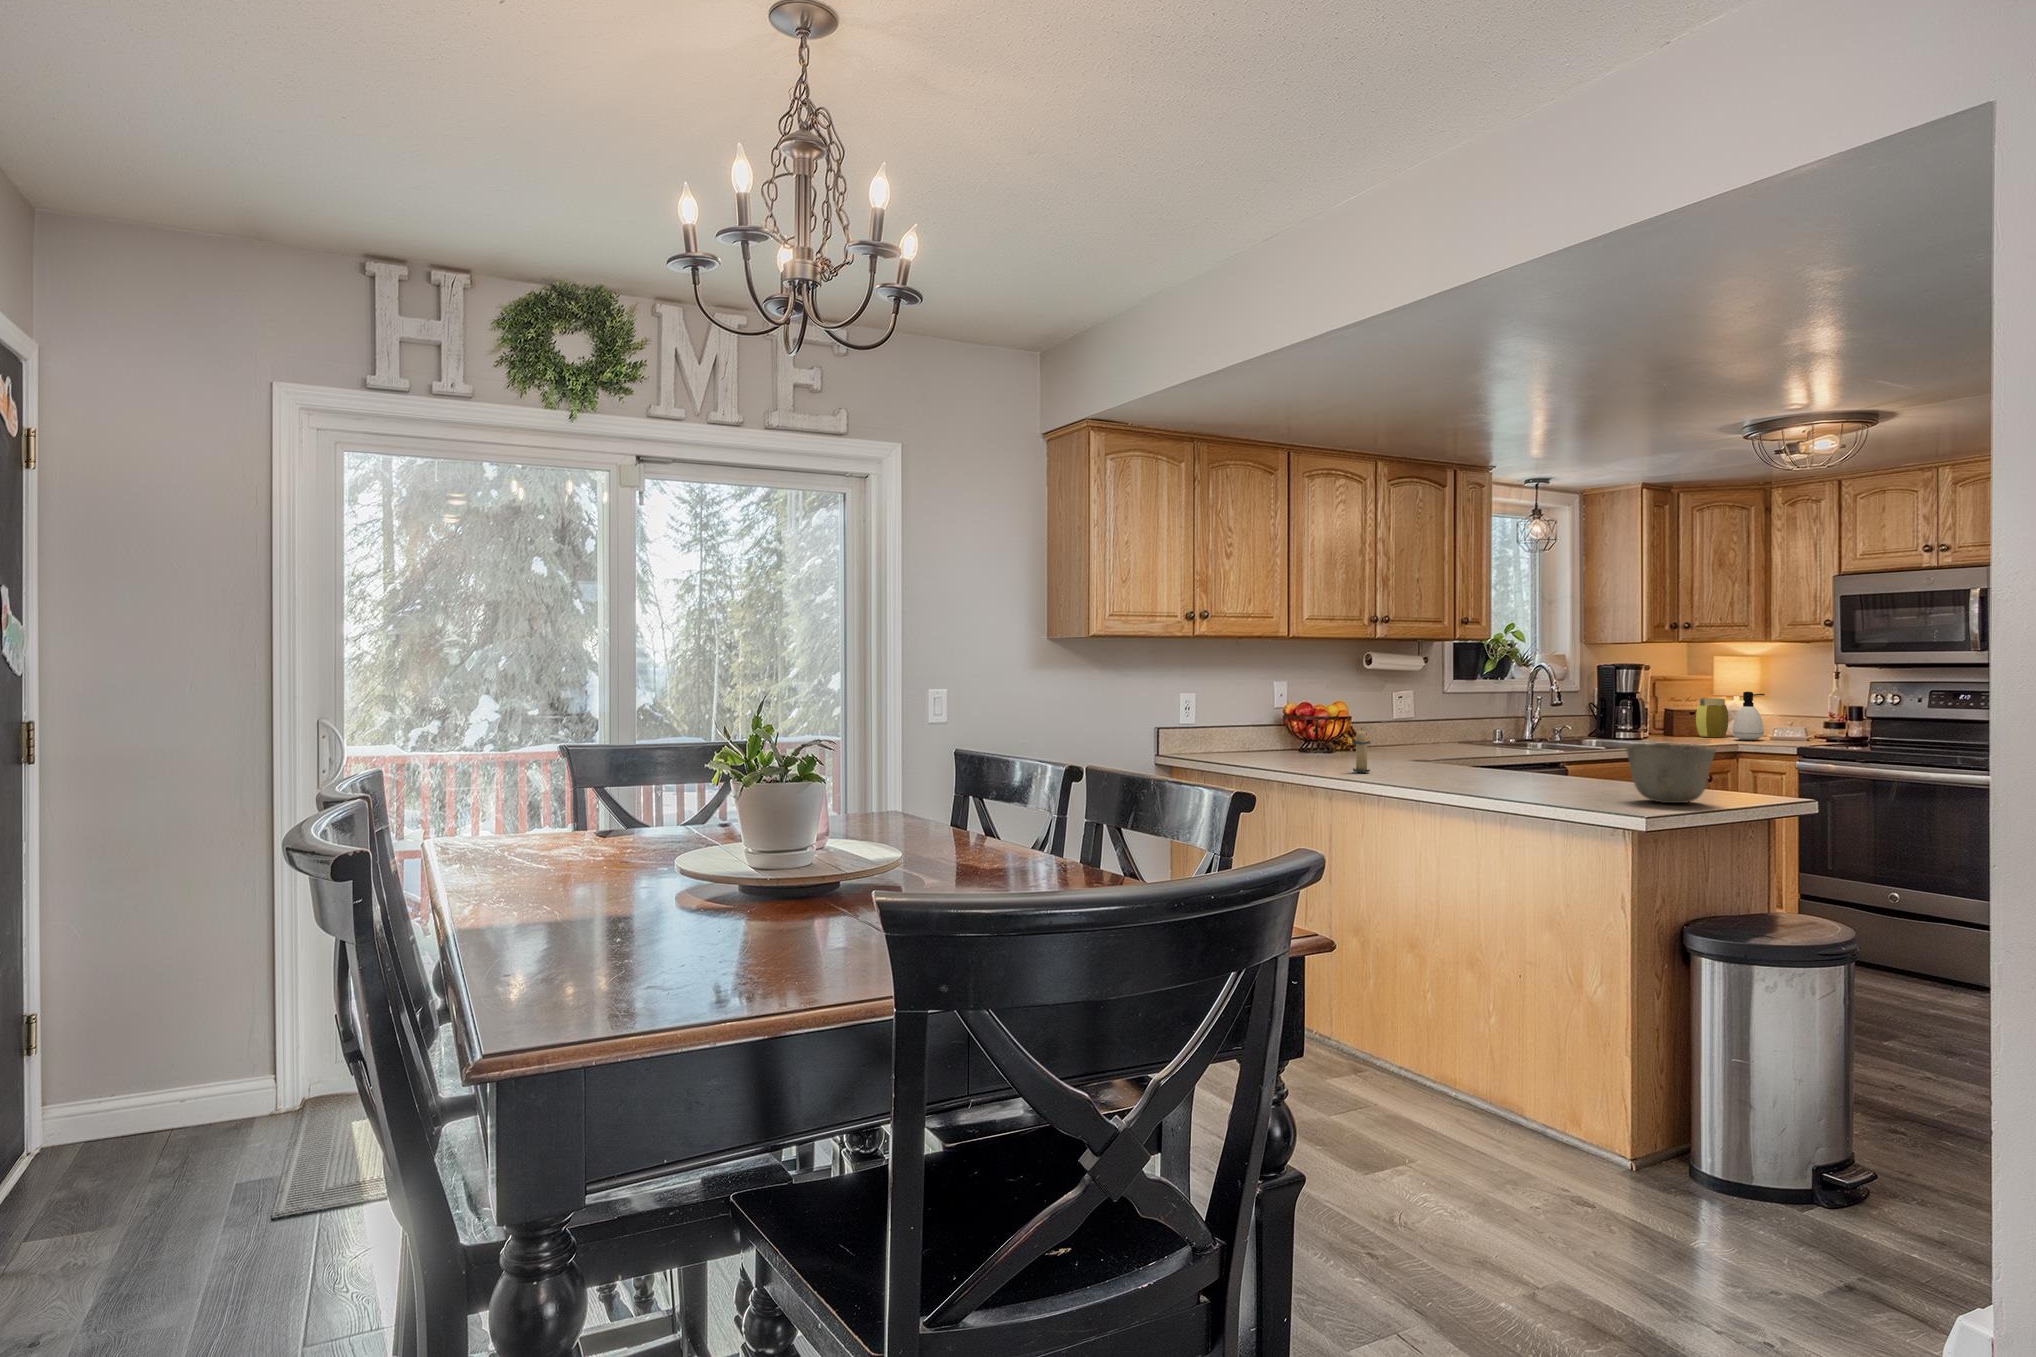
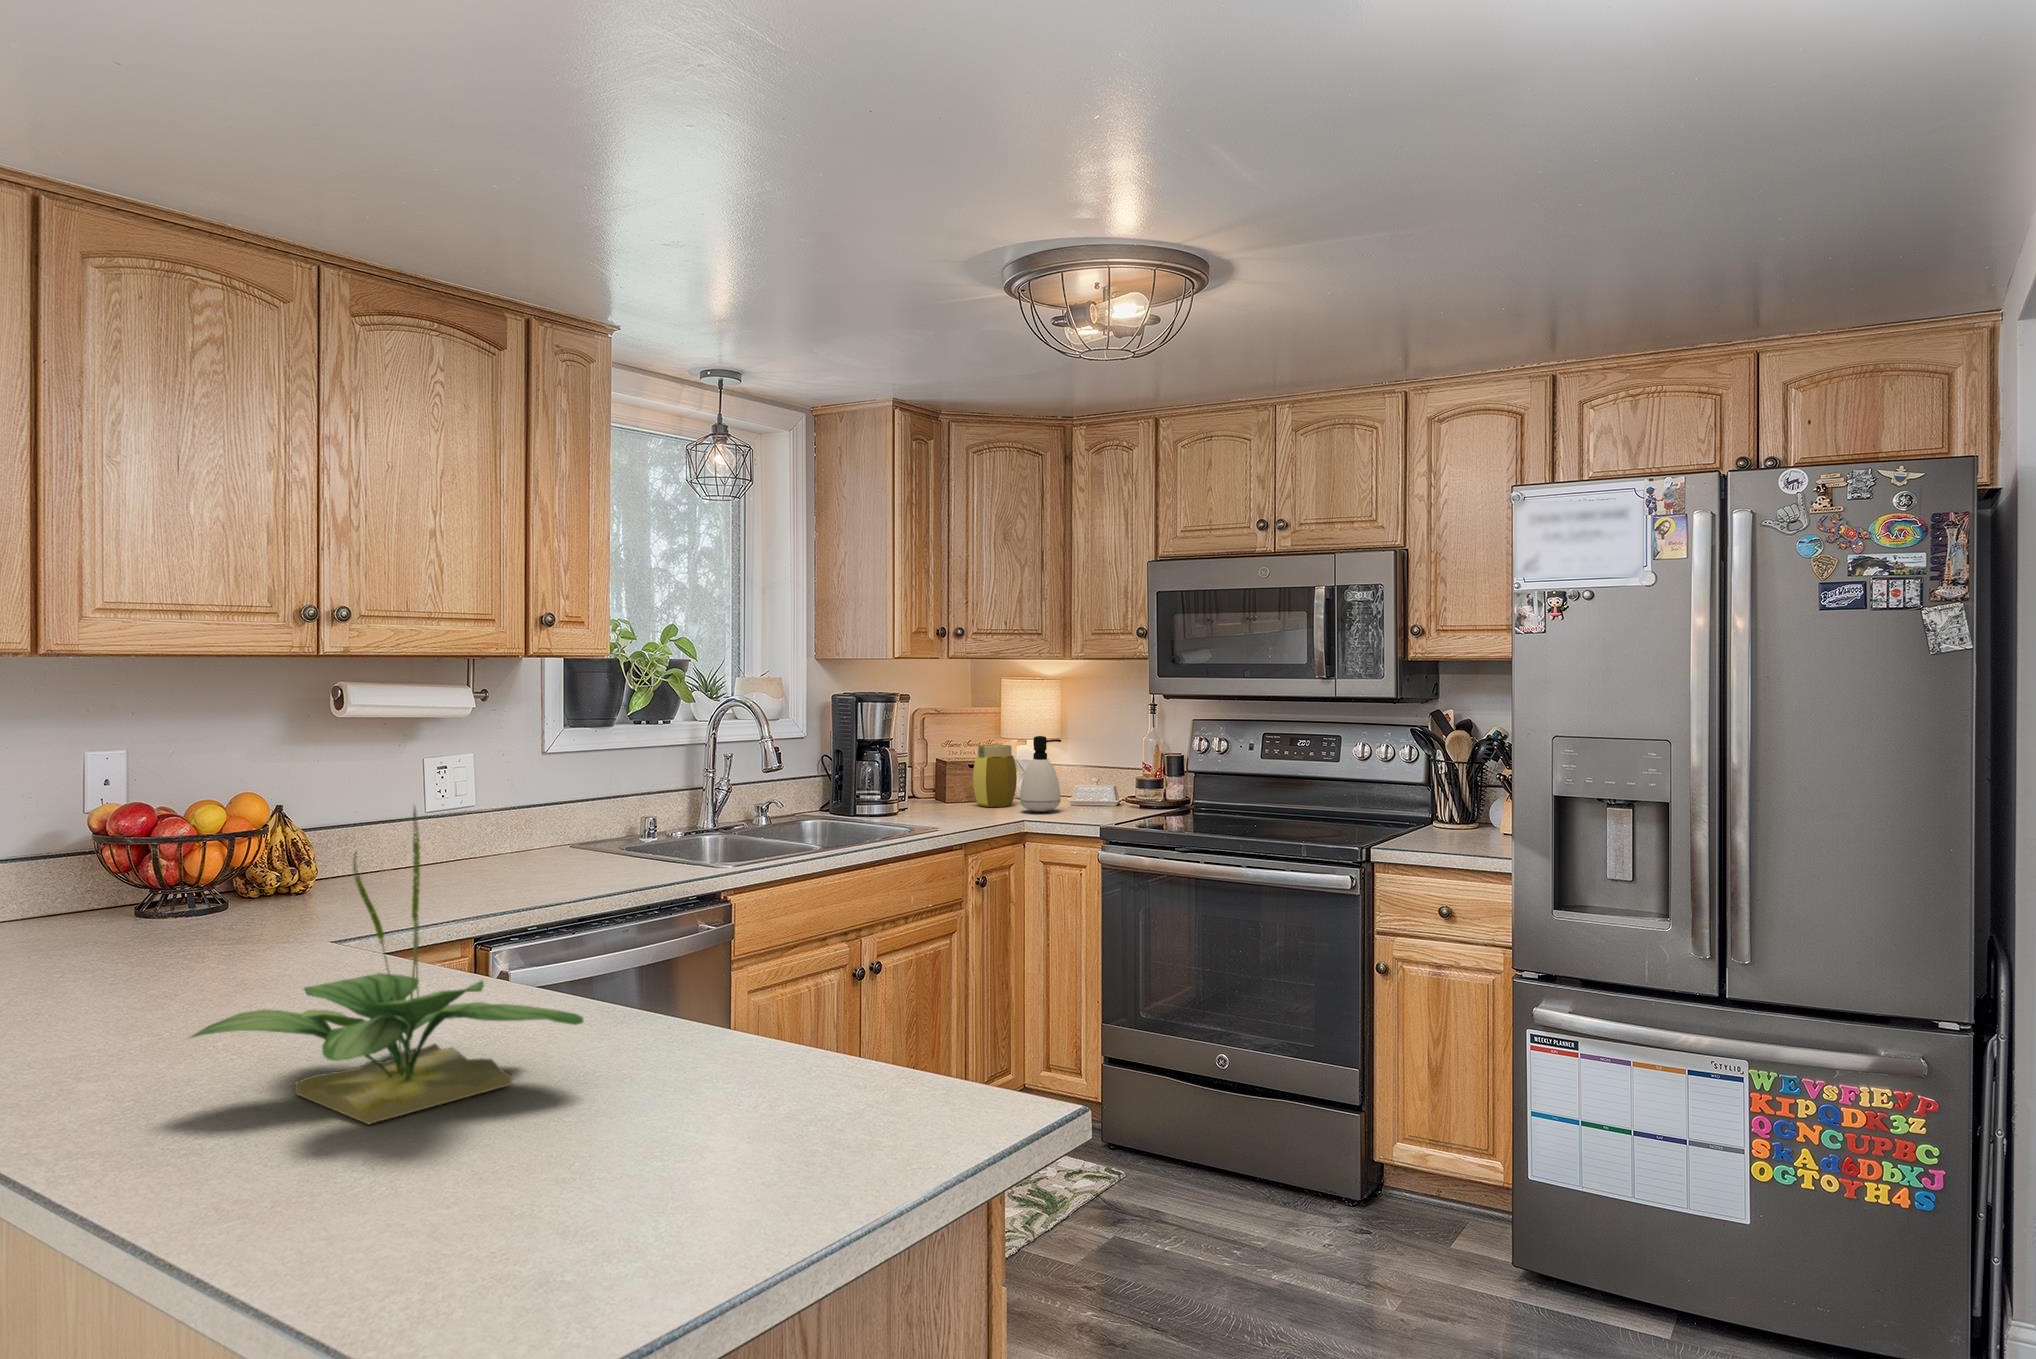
potted plant: none [1444,686,1586,793] -> present [191,807,583,1124]
candle: present [1353,728,1370,772] -> none [75,897,145,1022]
ceramic bowl: present [1626,743,1716,803] -> none [647,955,868,1146]

